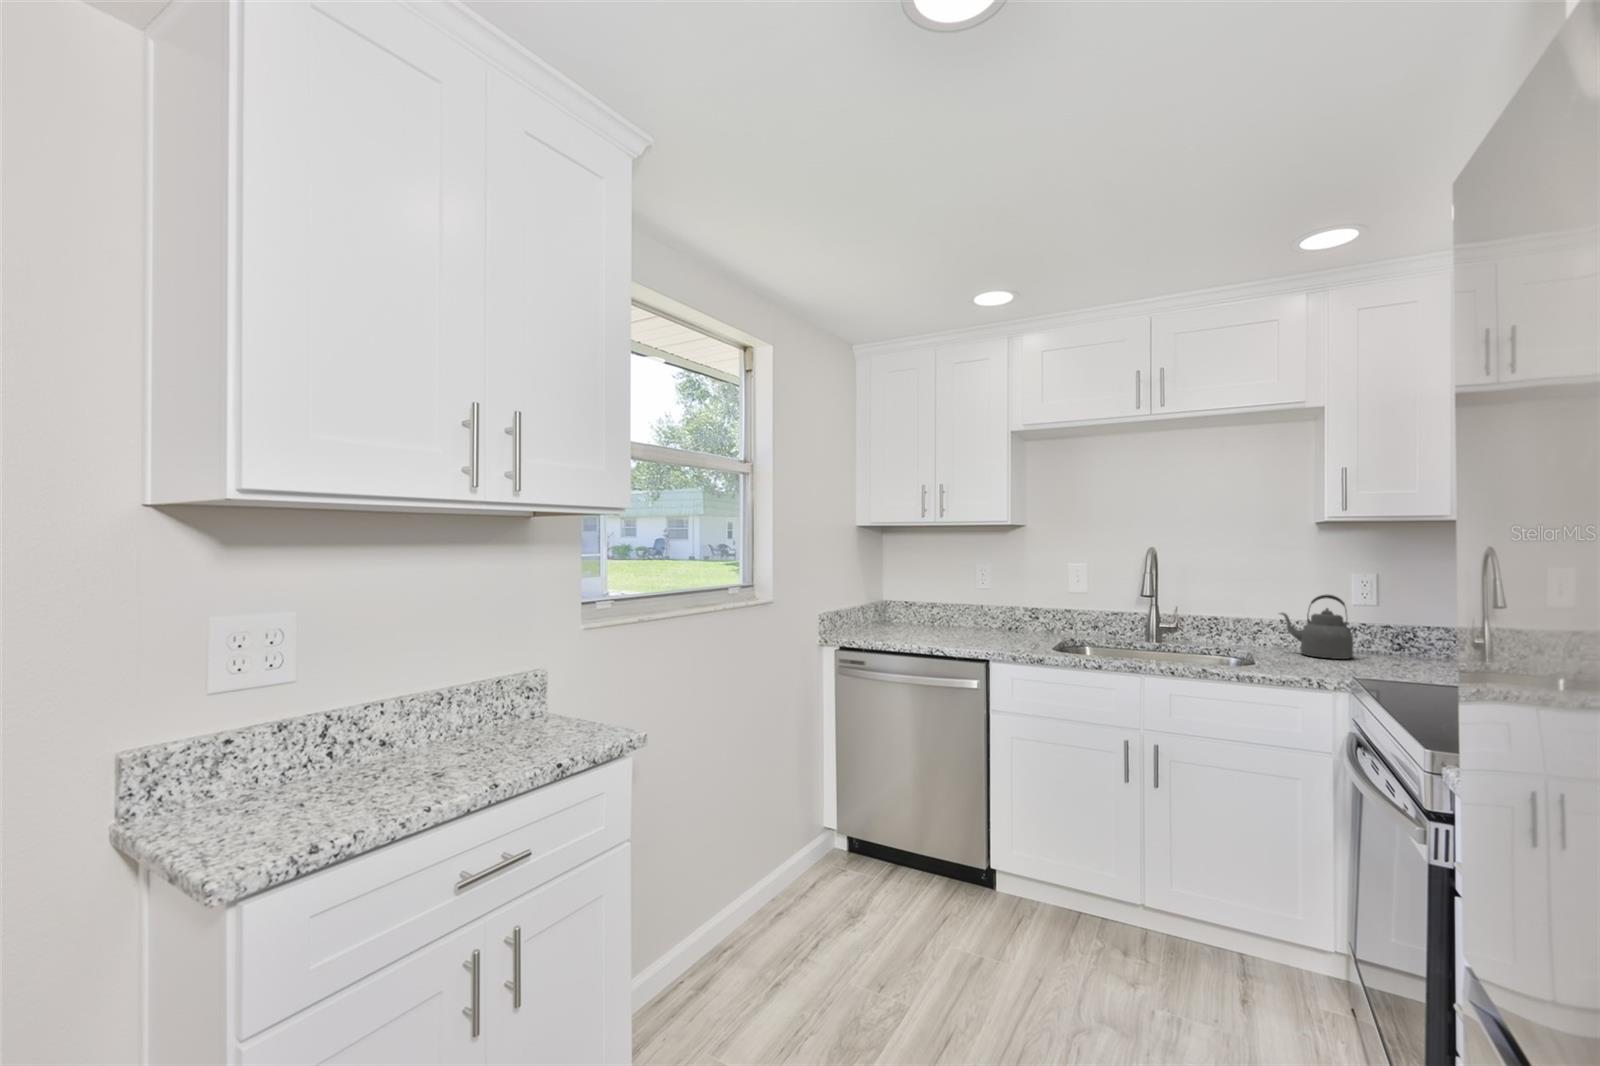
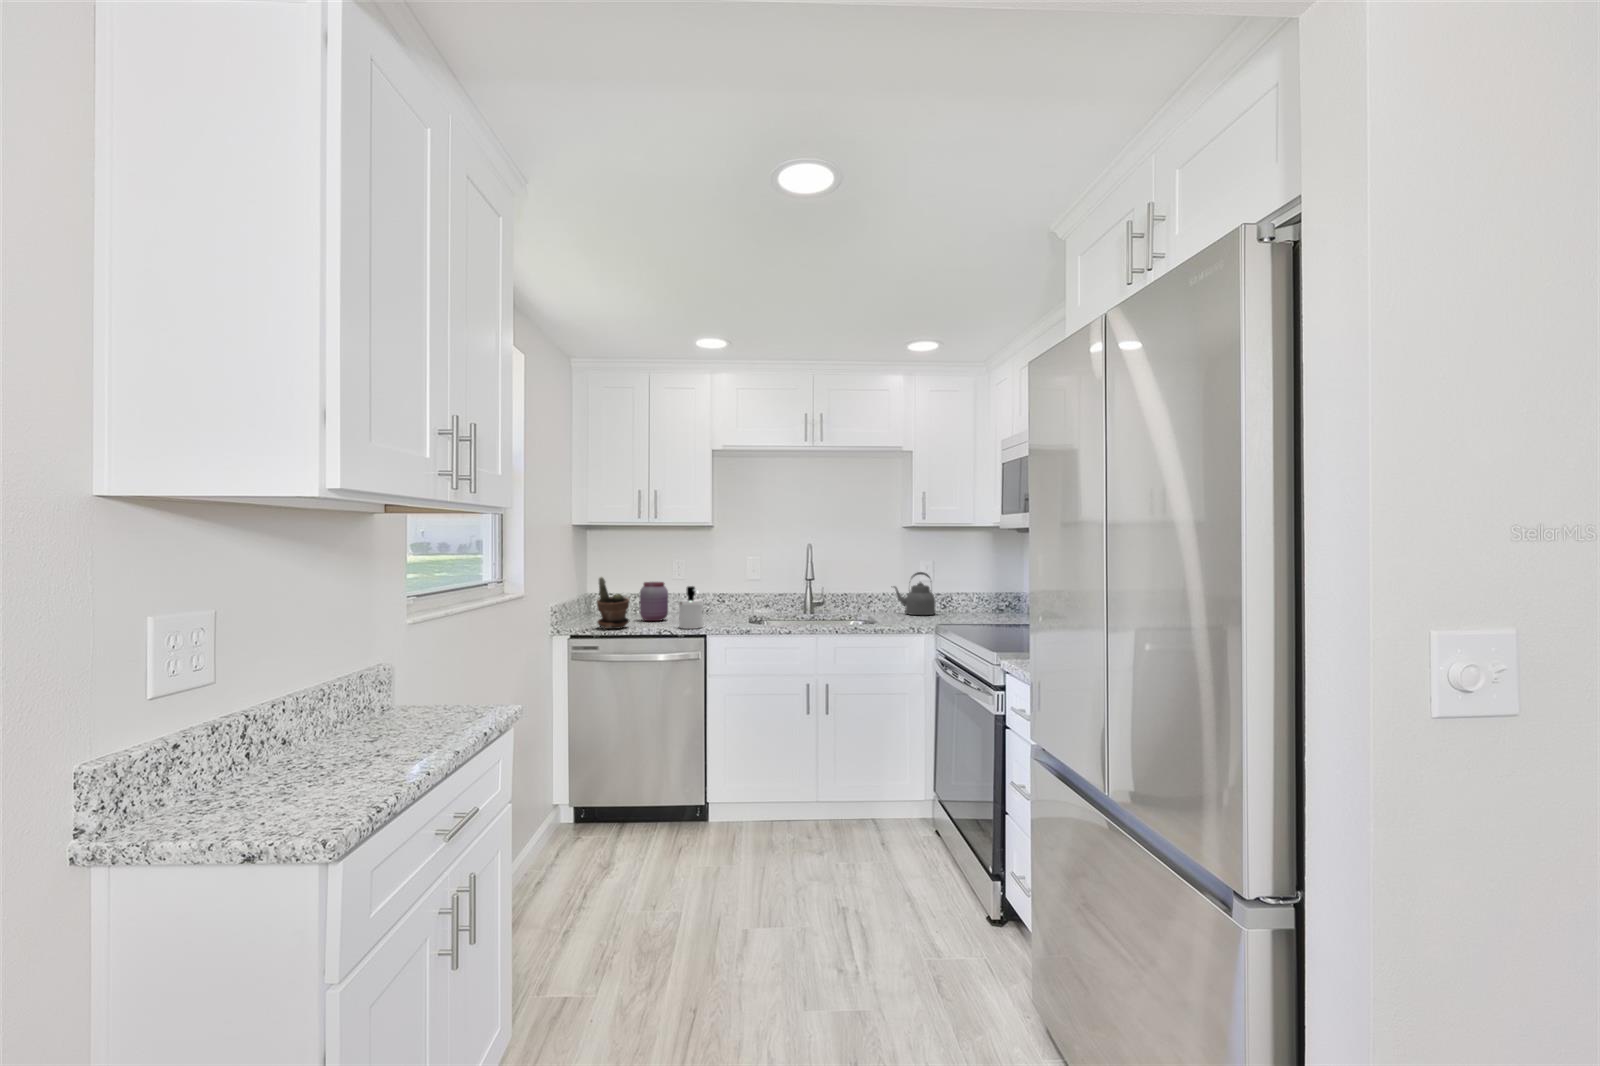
potted plant: none [869,583,906,643] -> present [597,577,630,629]
jar: none [927,591,960,637] -> present [639,582,668,621]
soap dispenser: none [959,599,990,650] -> present [678,586,704,629]

